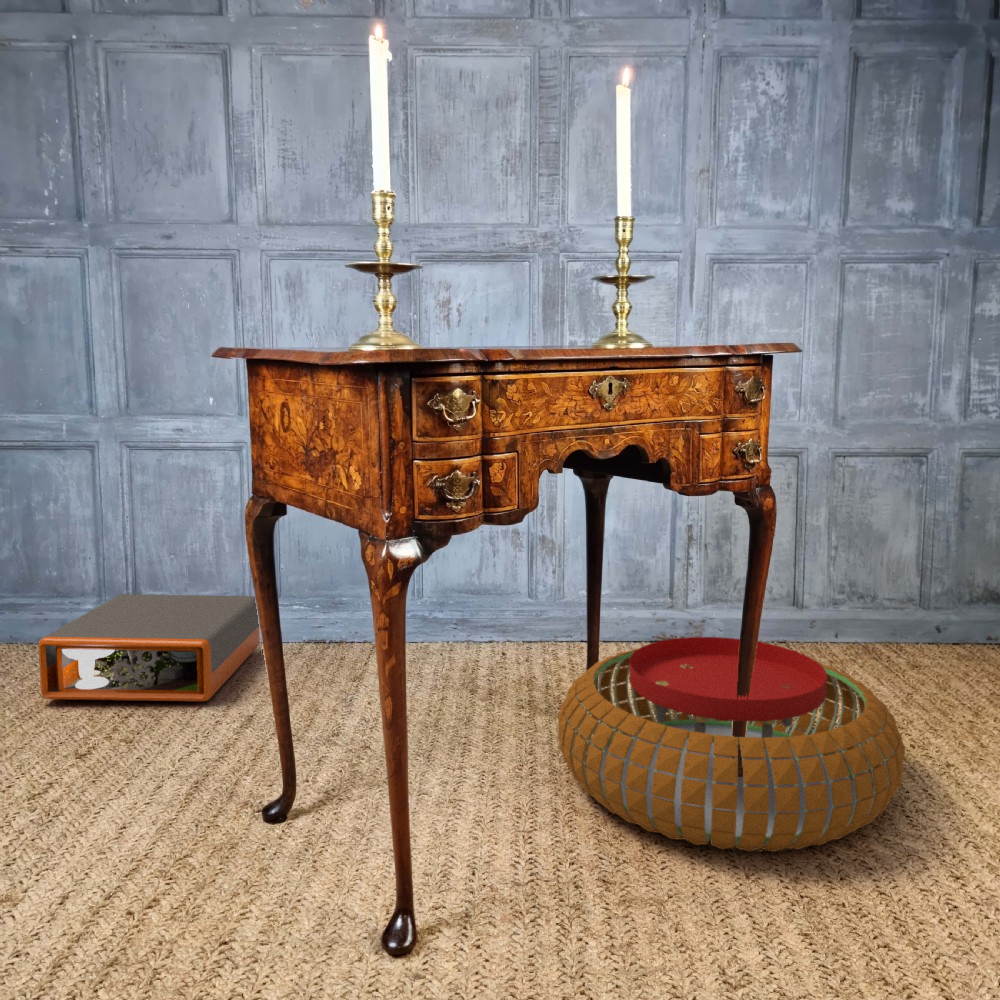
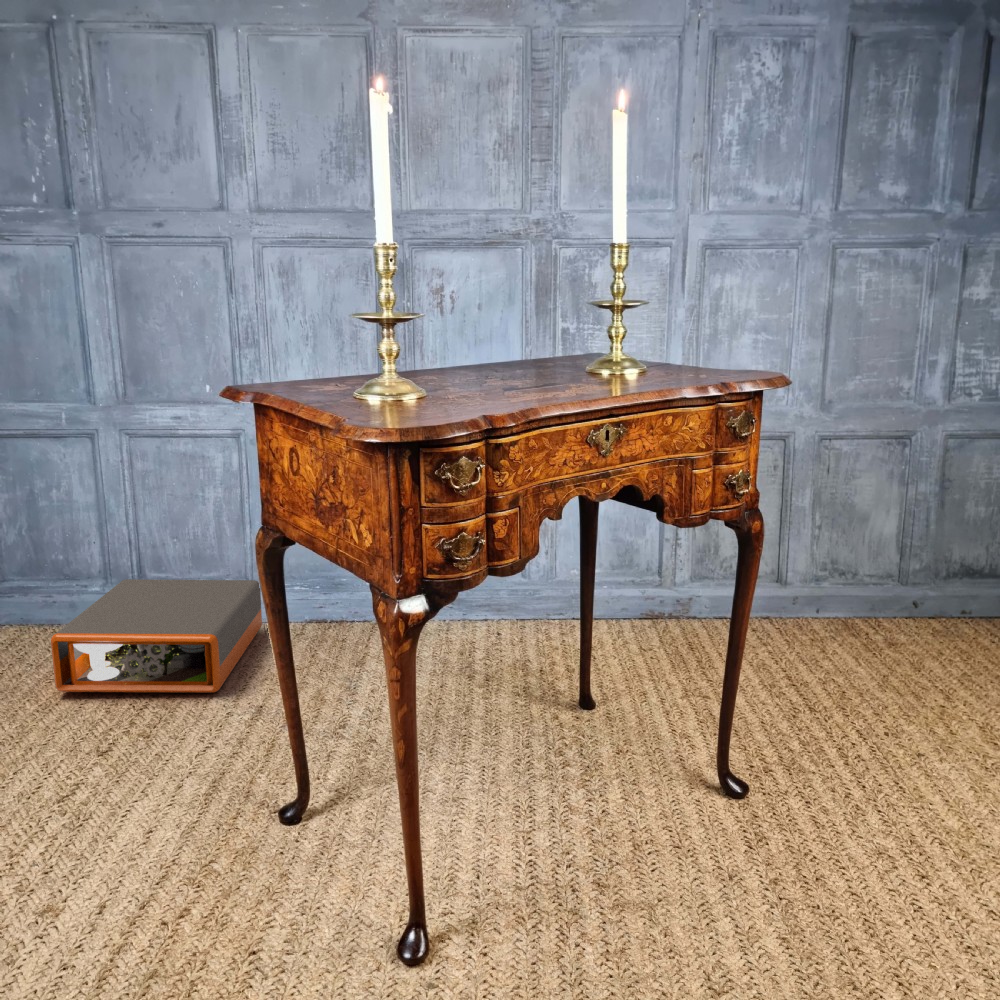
pouf: present [558,637,905,852] -> none [554,637,879,853]

